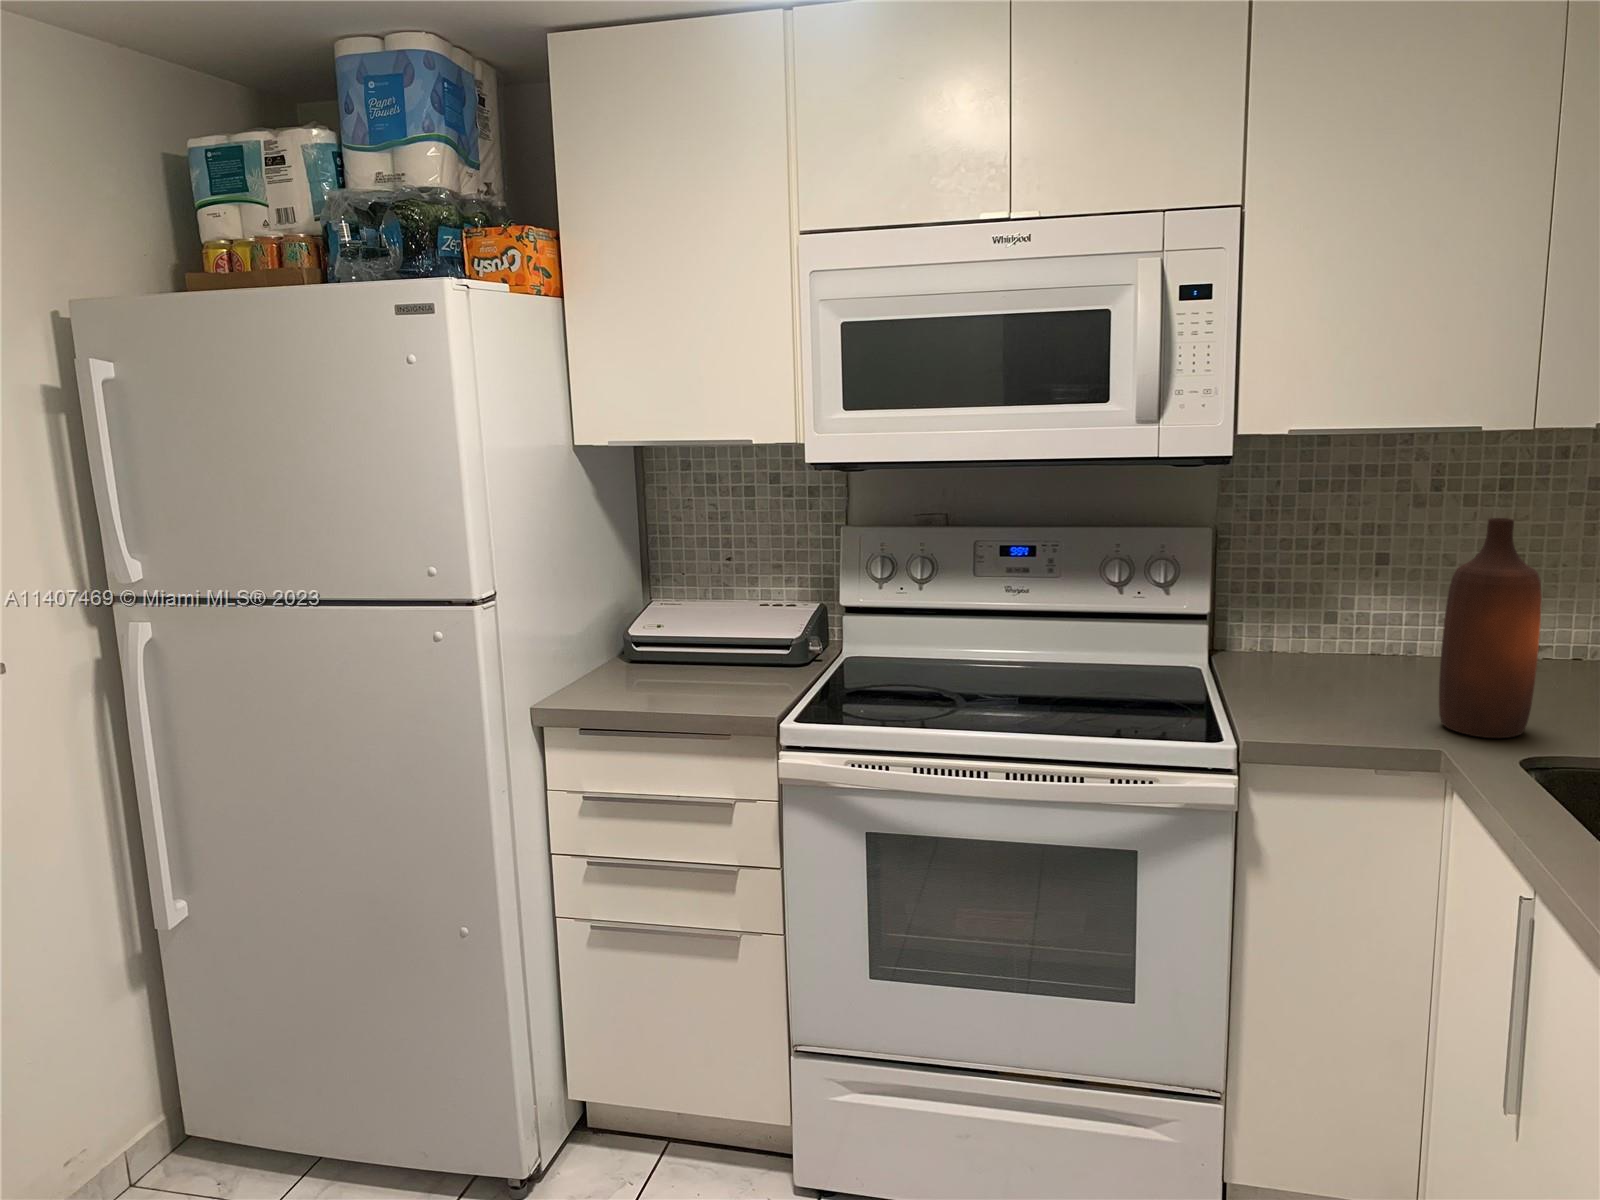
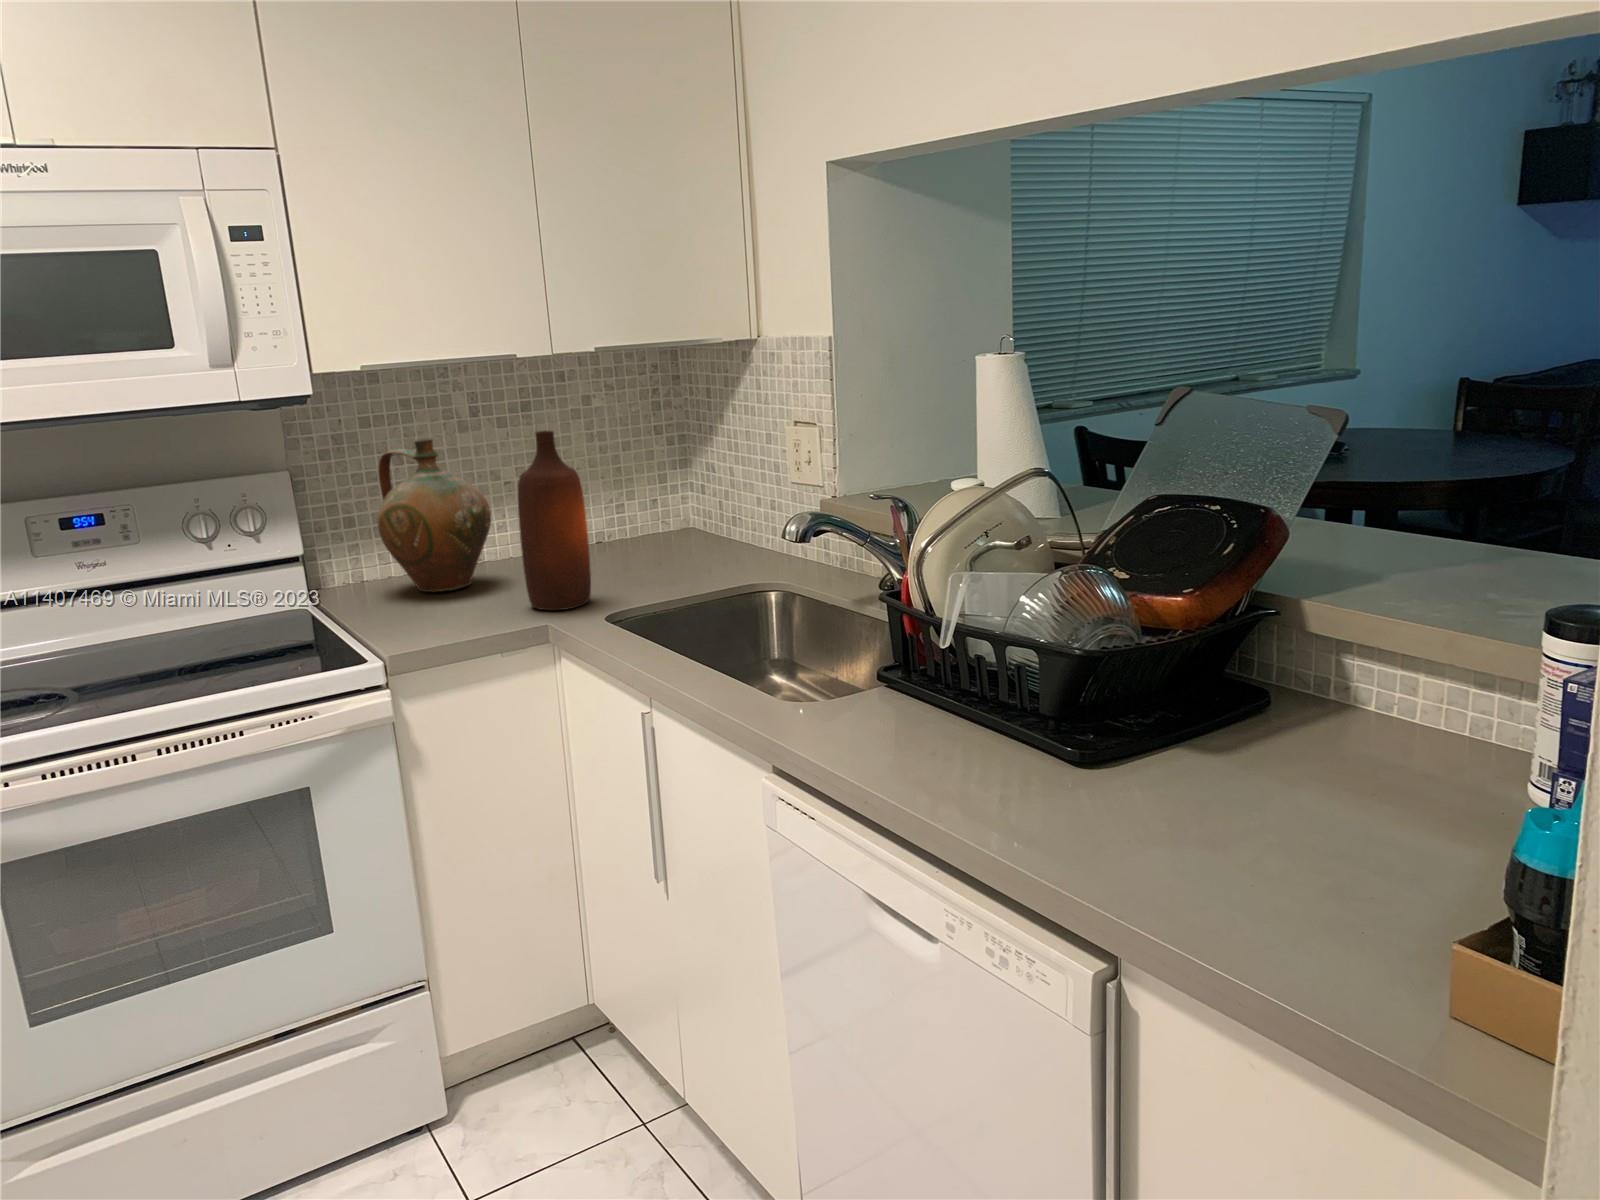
ceramic jug: none [1289,511,1426,682] -> present [377,438,491,592]

